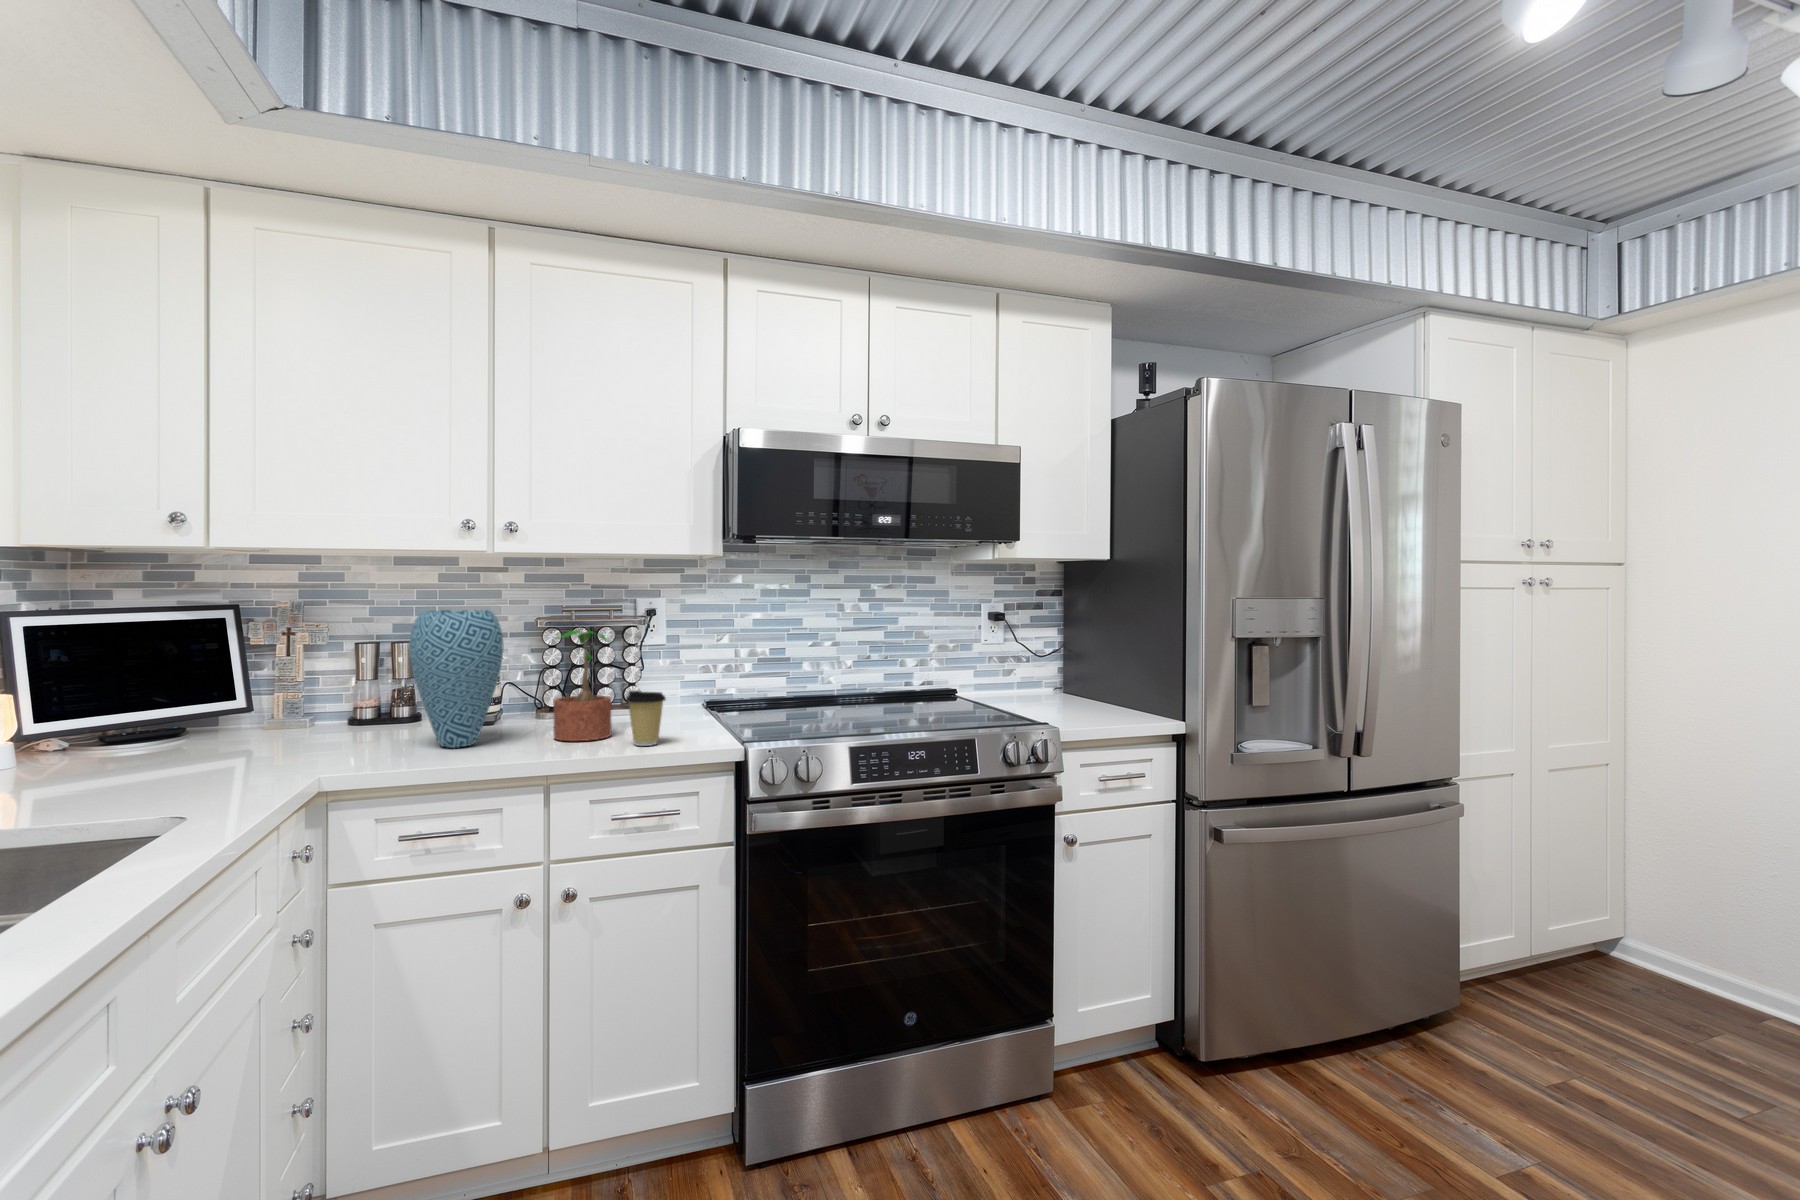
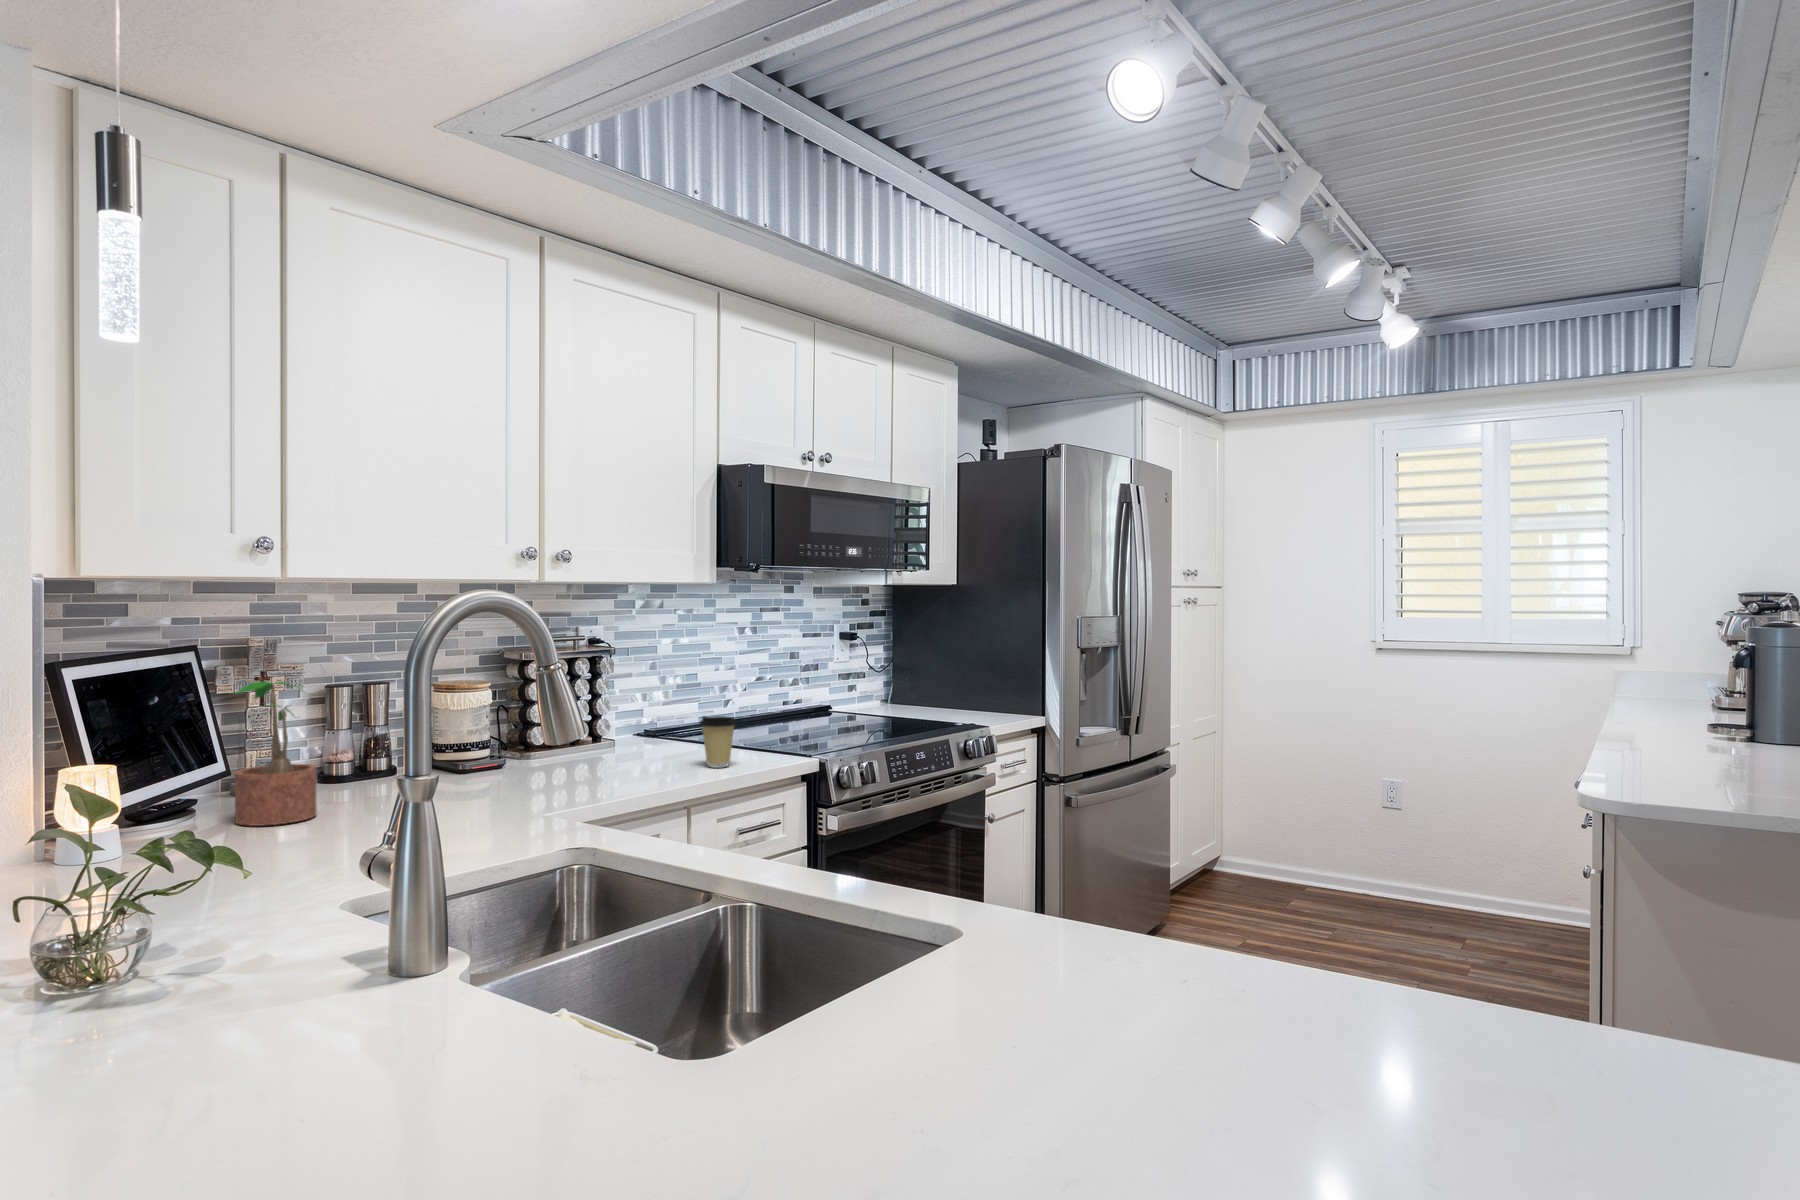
vase: present [409,610,504,748] -> none [499,644,589,786]
potted plant: present [554,630,611,741] -> present [235,681,317,826]

